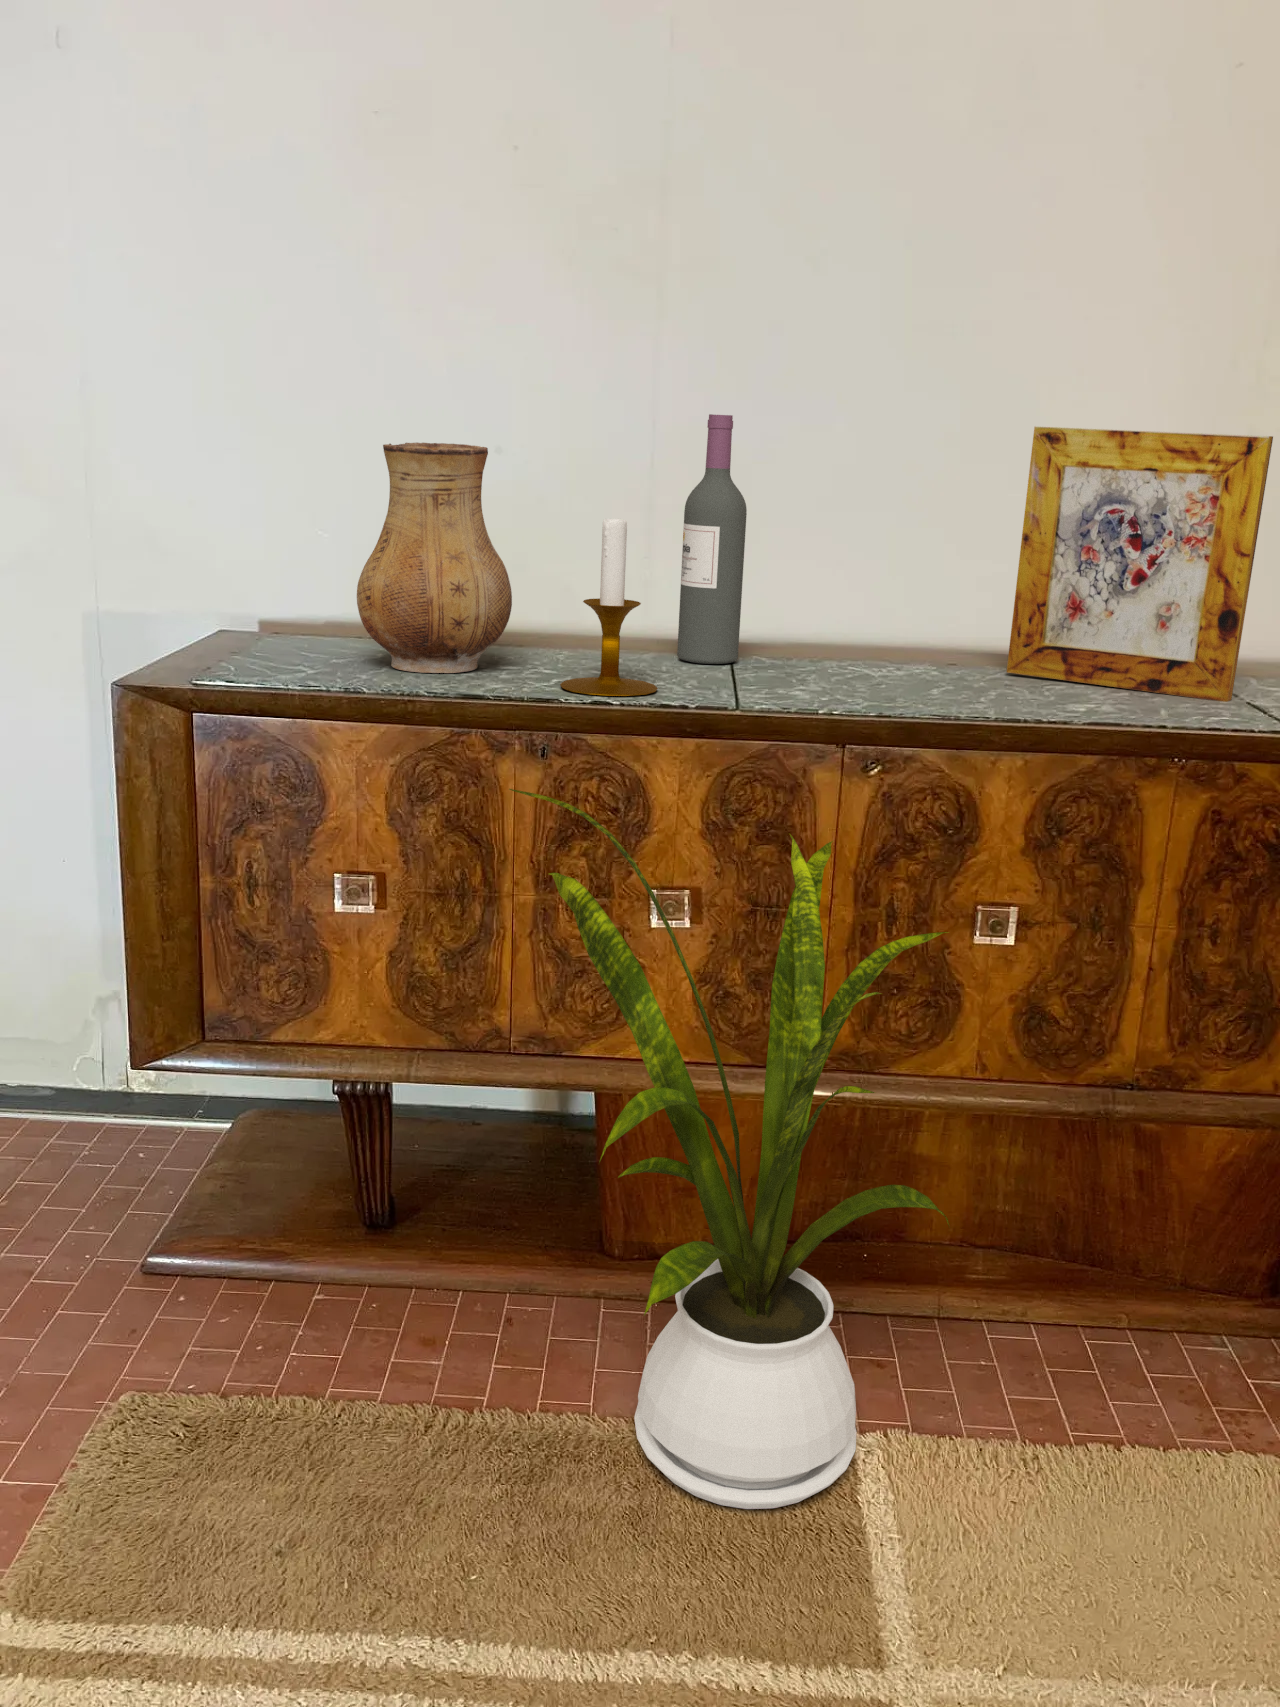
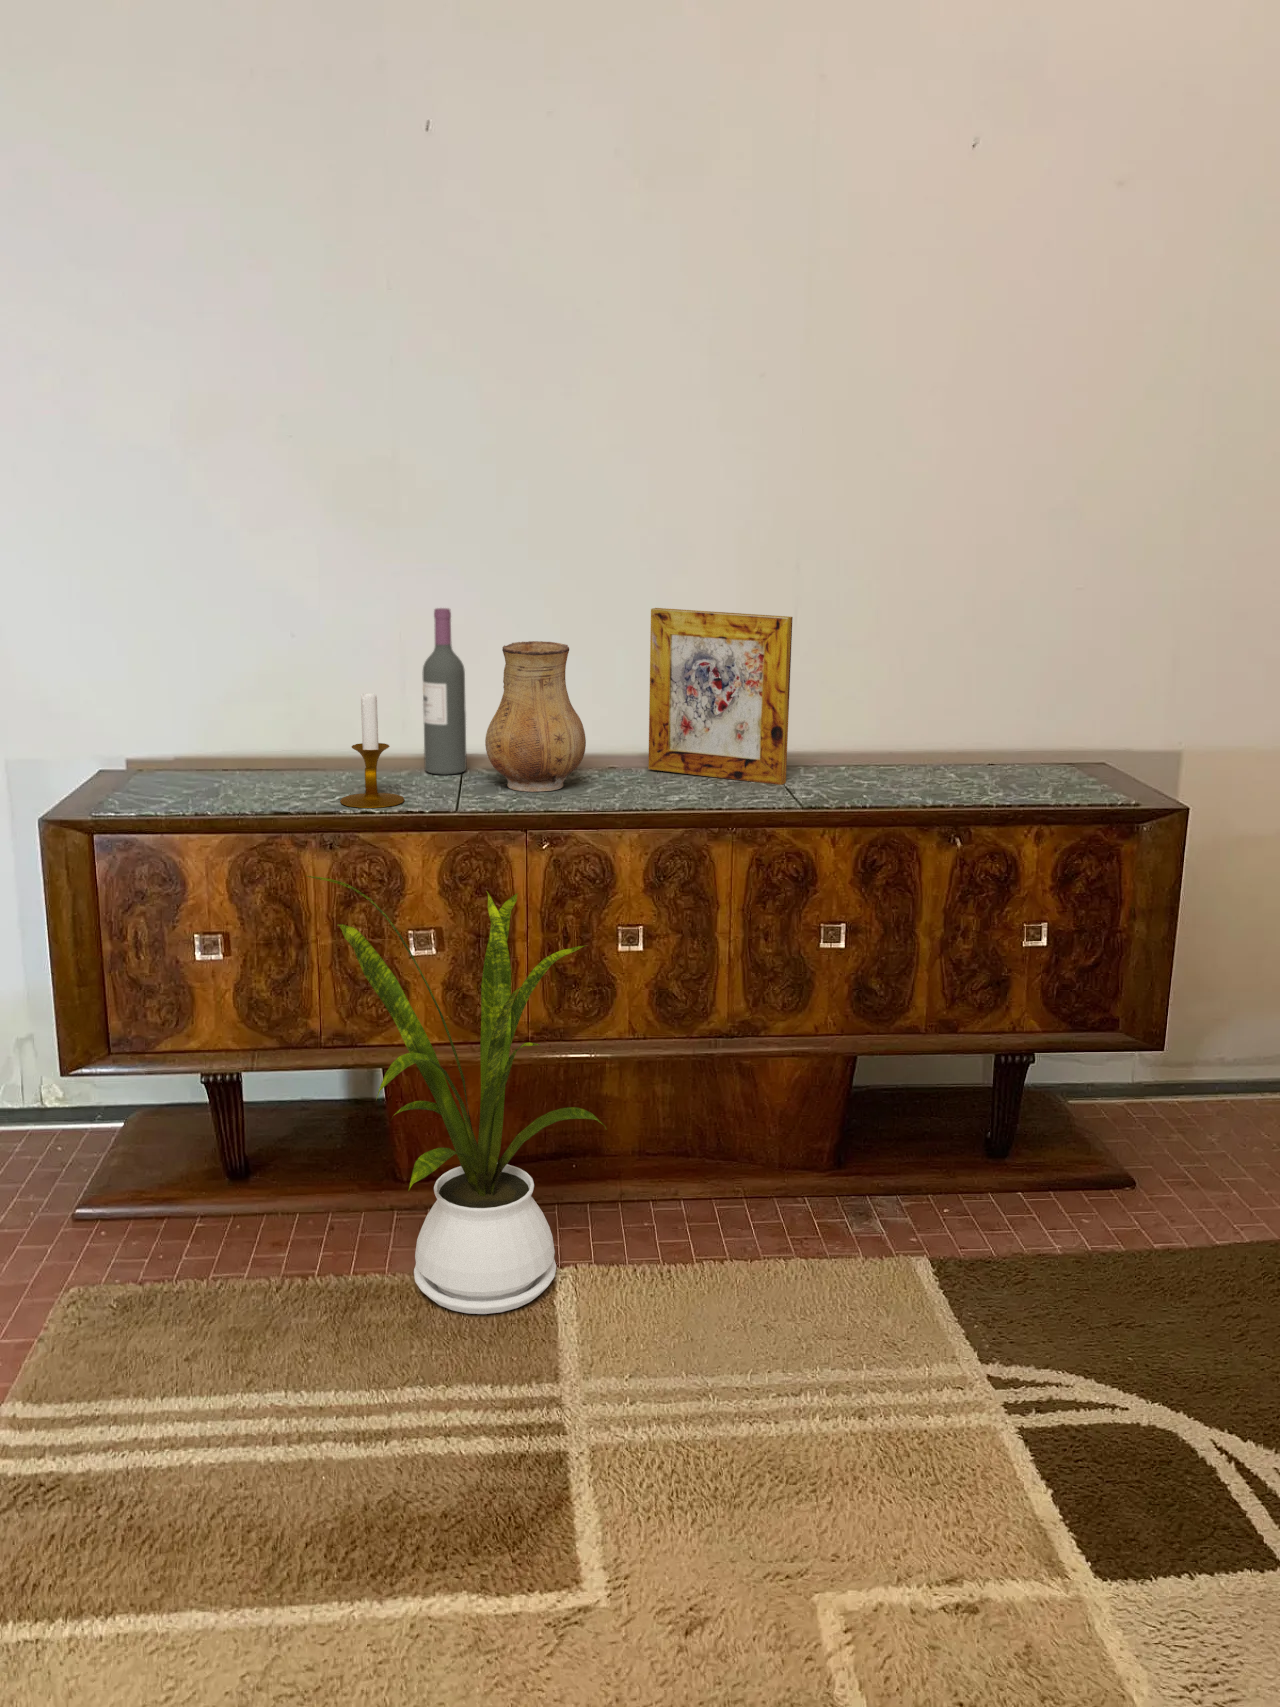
ceramic pitcher: present [357,443,512,673] -> present [485,641,586,792]

